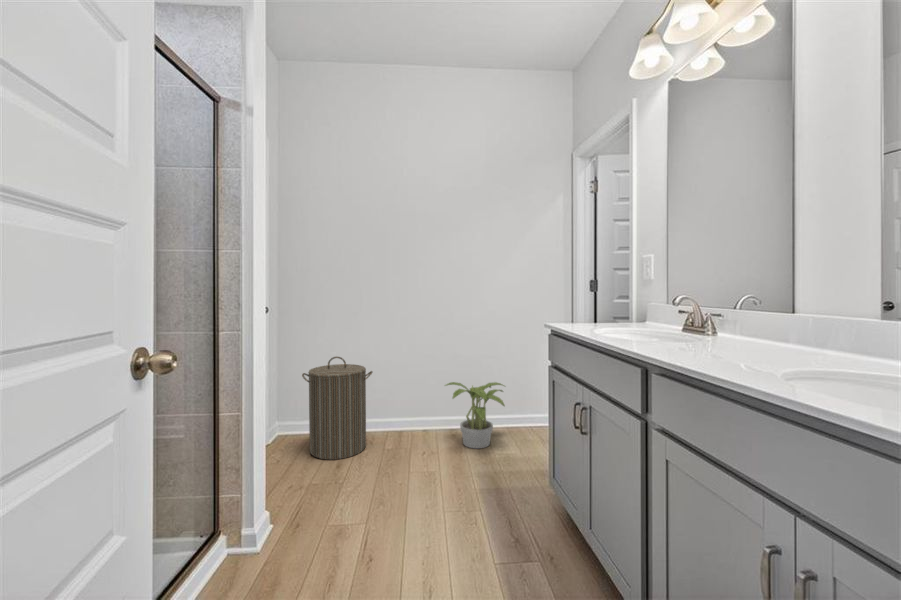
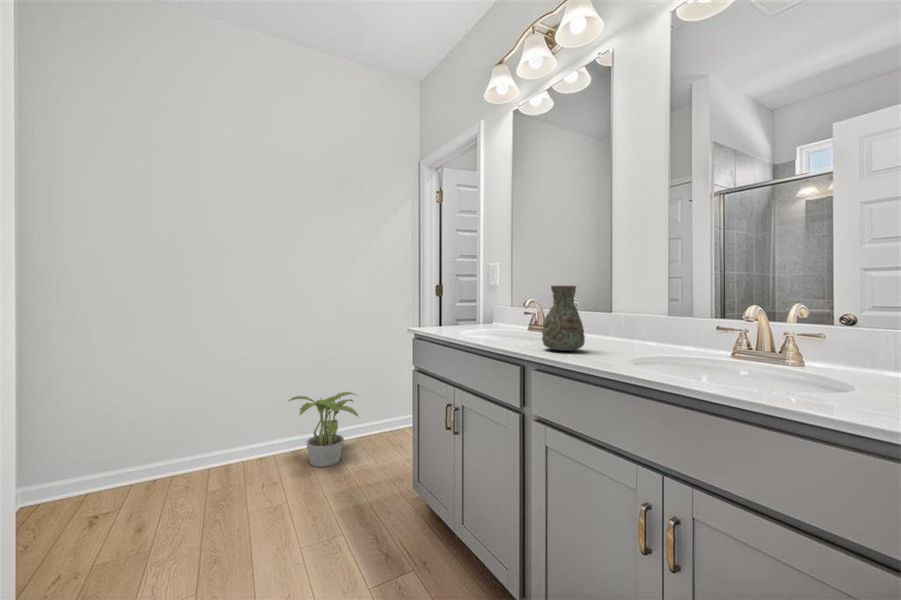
decorative vase: none [672,283,727,357] -> present [542,286,585,351]
laundry hamper: present [302,357,372,460] -> none [79,377,192,516]

